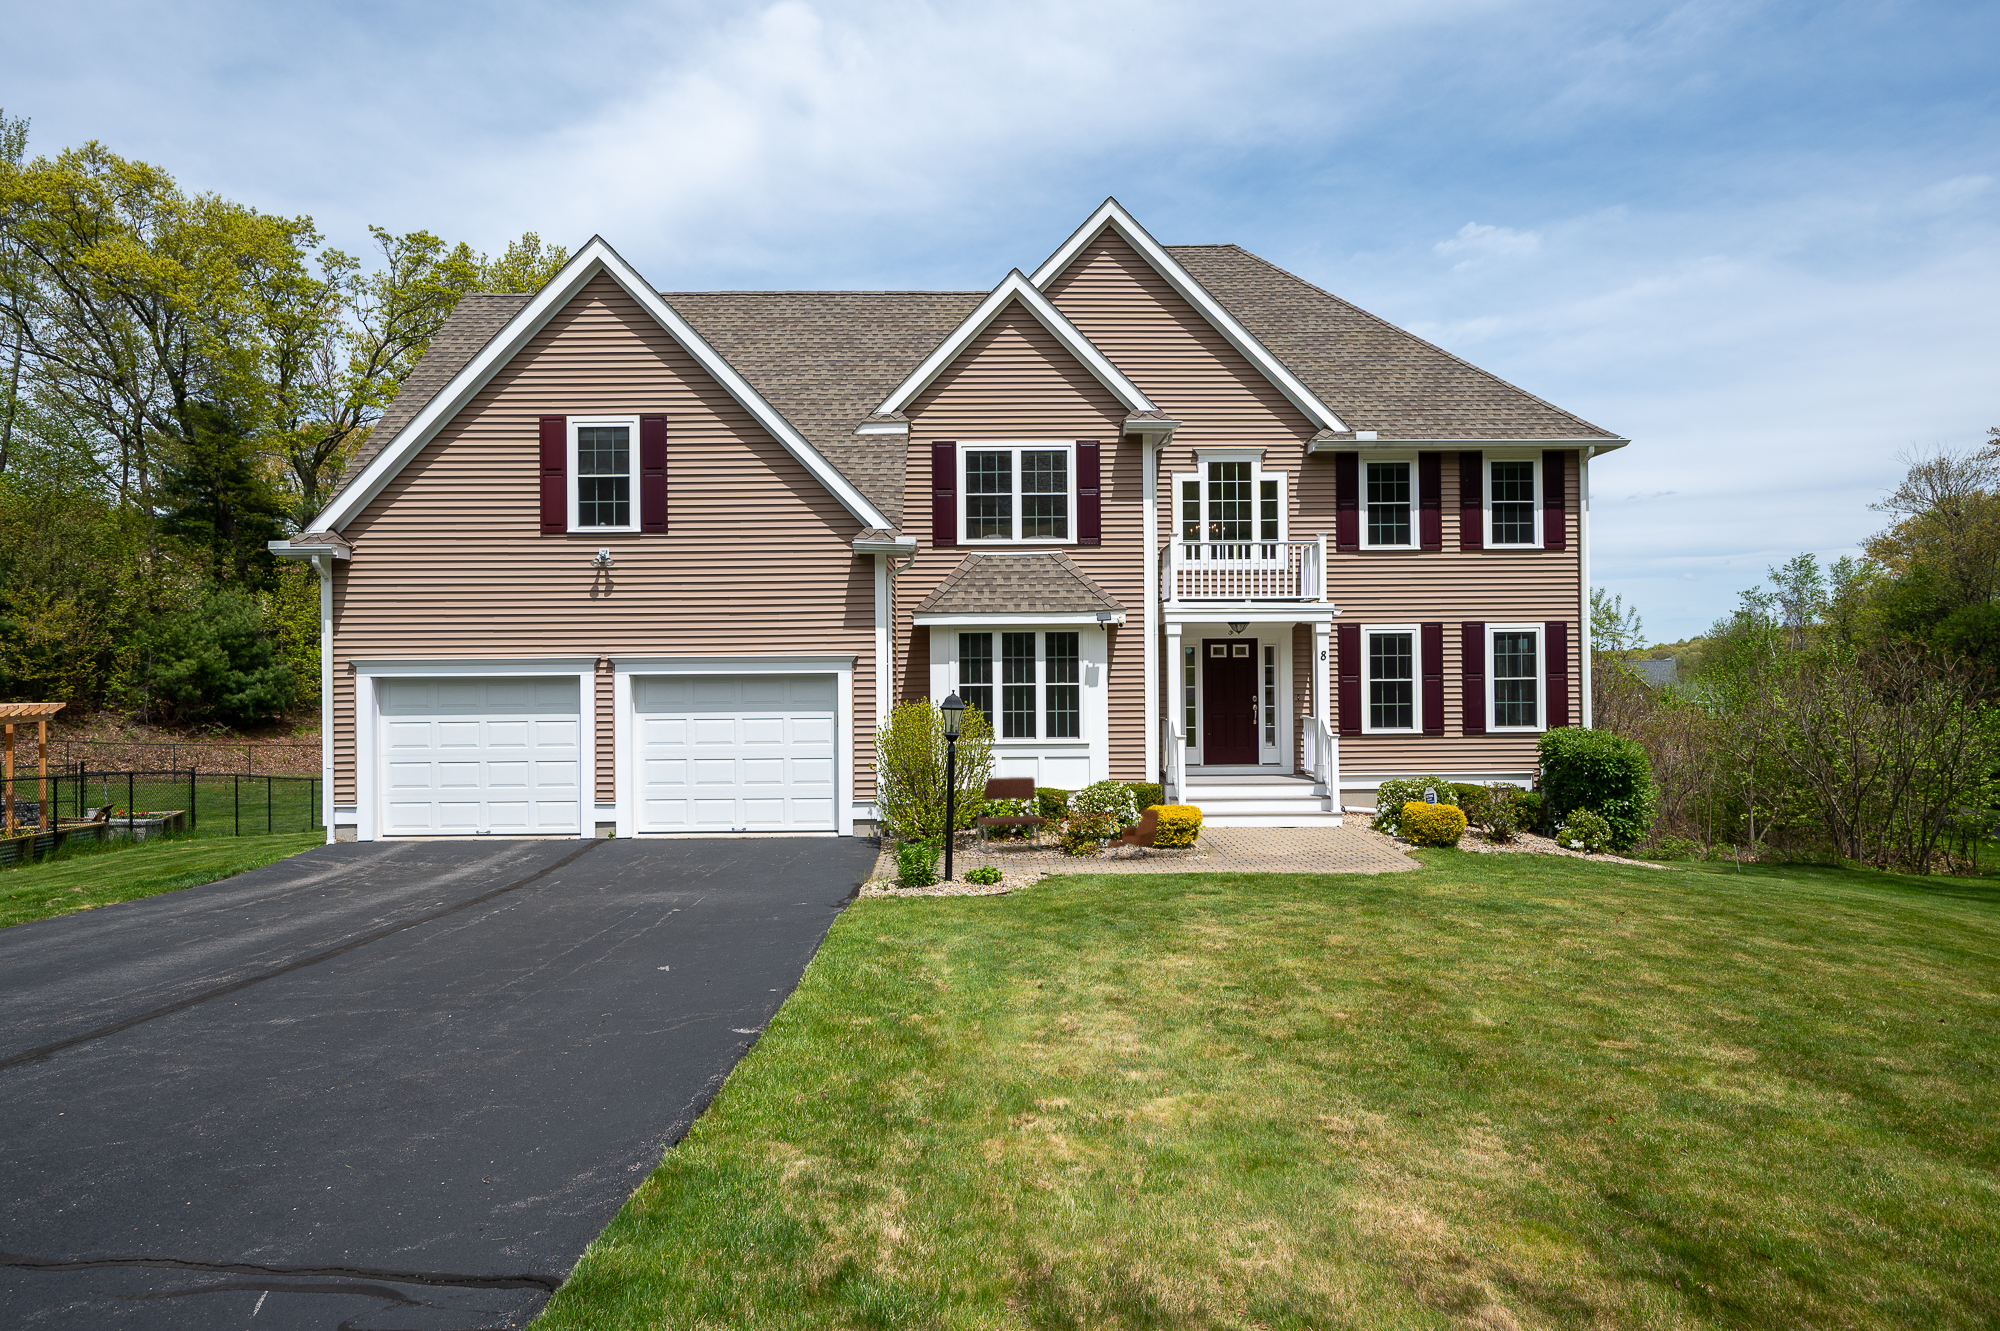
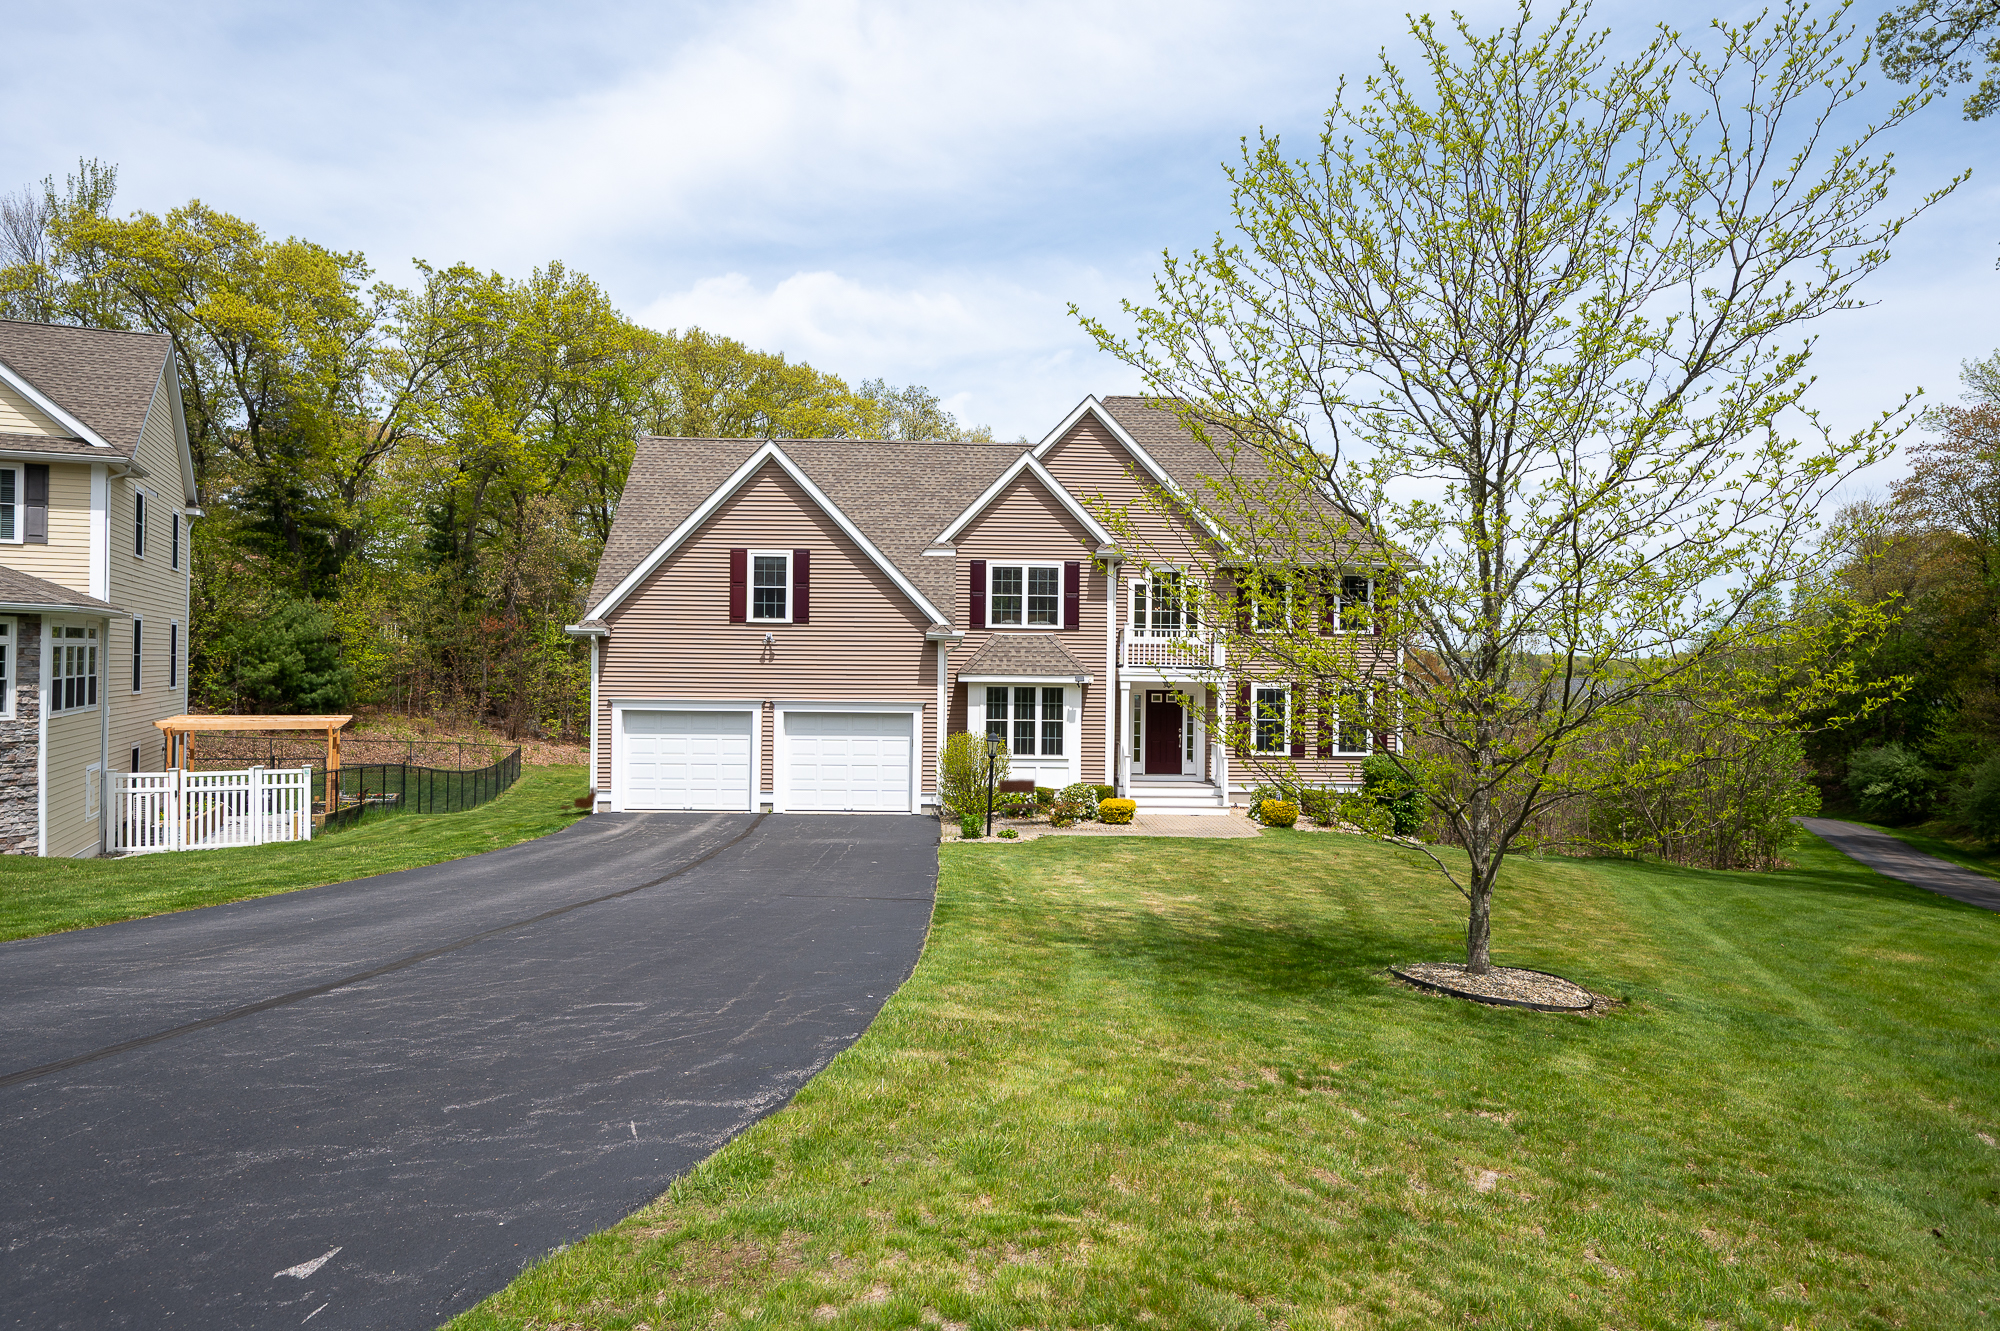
lounge chair: present [1107,809,1159,858] -> present [560,788,597,815]

